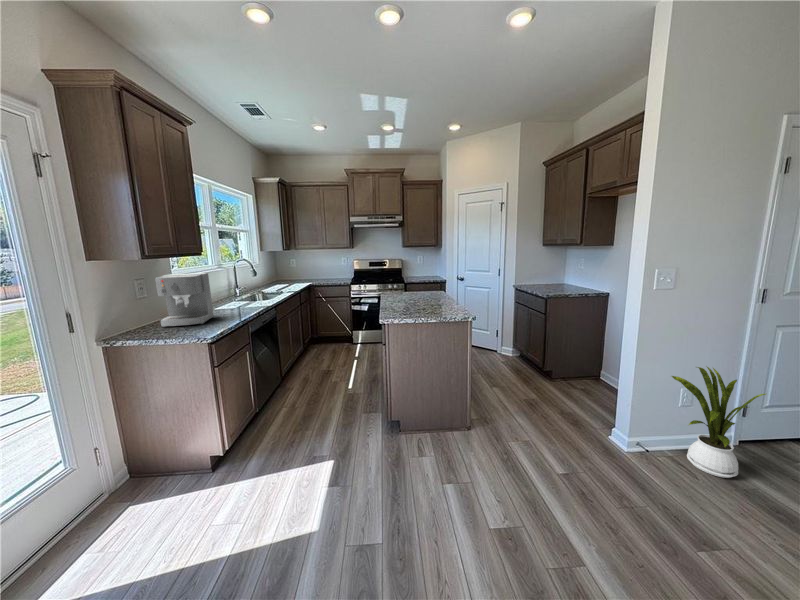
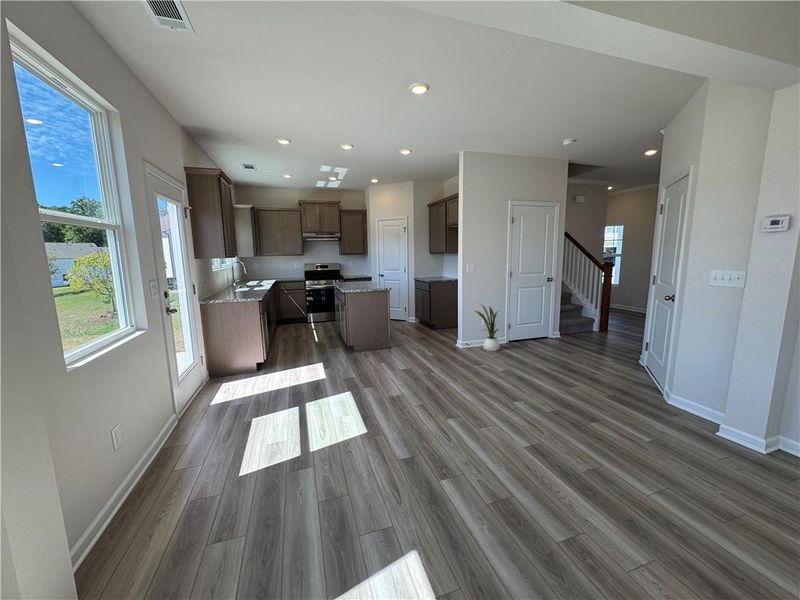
coffee maker: present [155,273,214,327] -> none [217,269,243,299]

